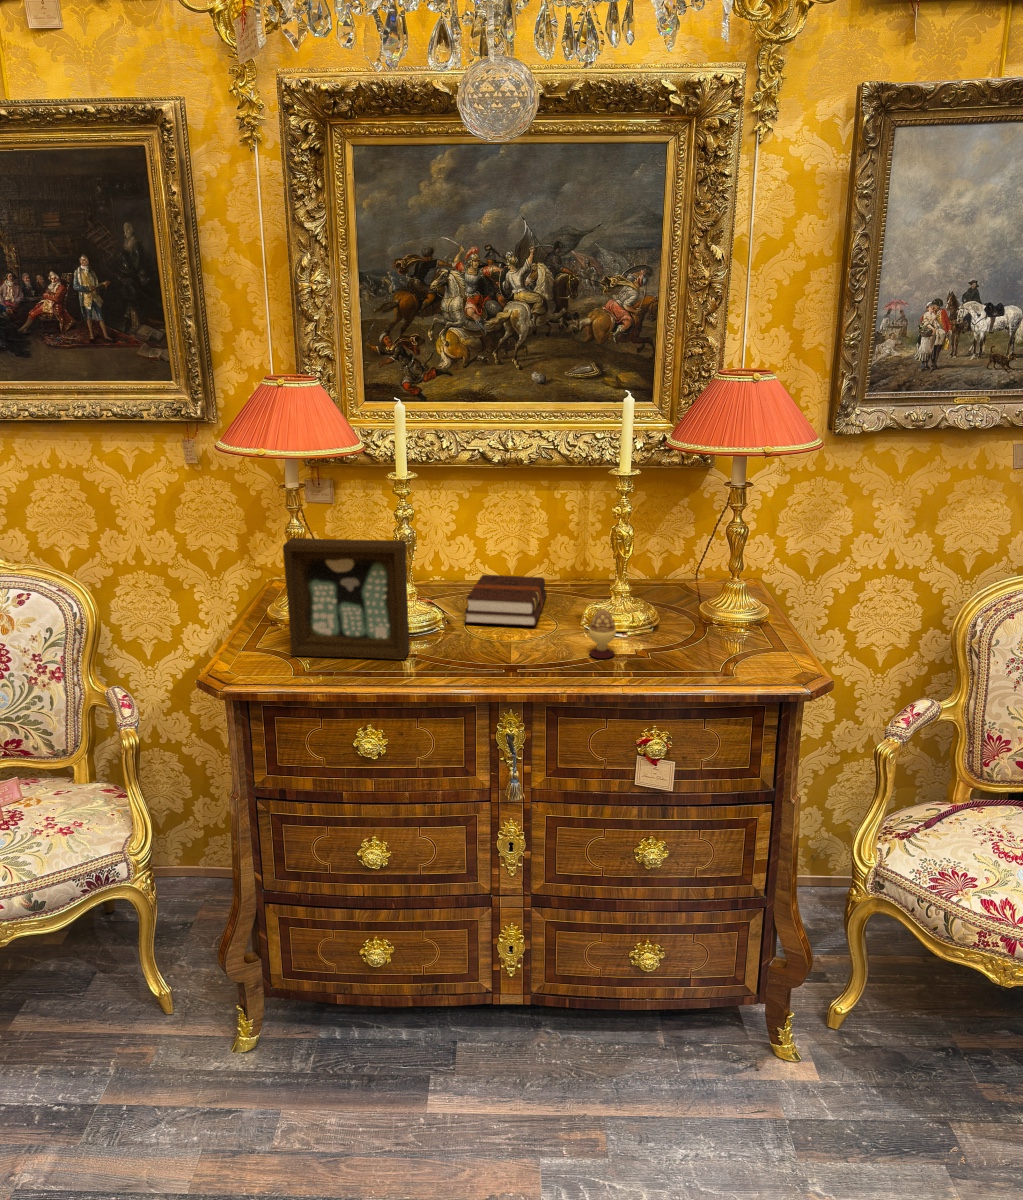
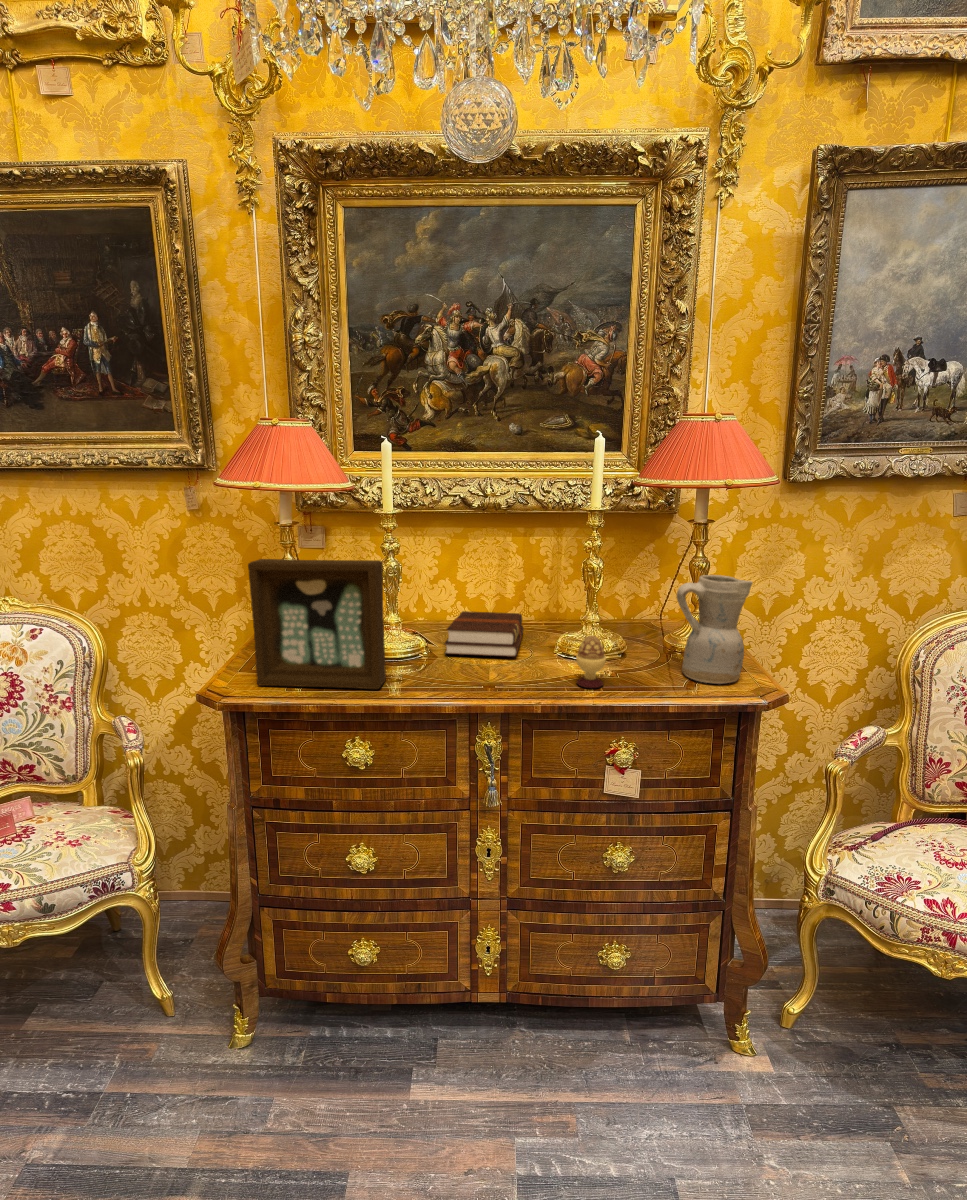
ceramic pitcher: none [686,550,756,654] -> present [676,575,753,684]

